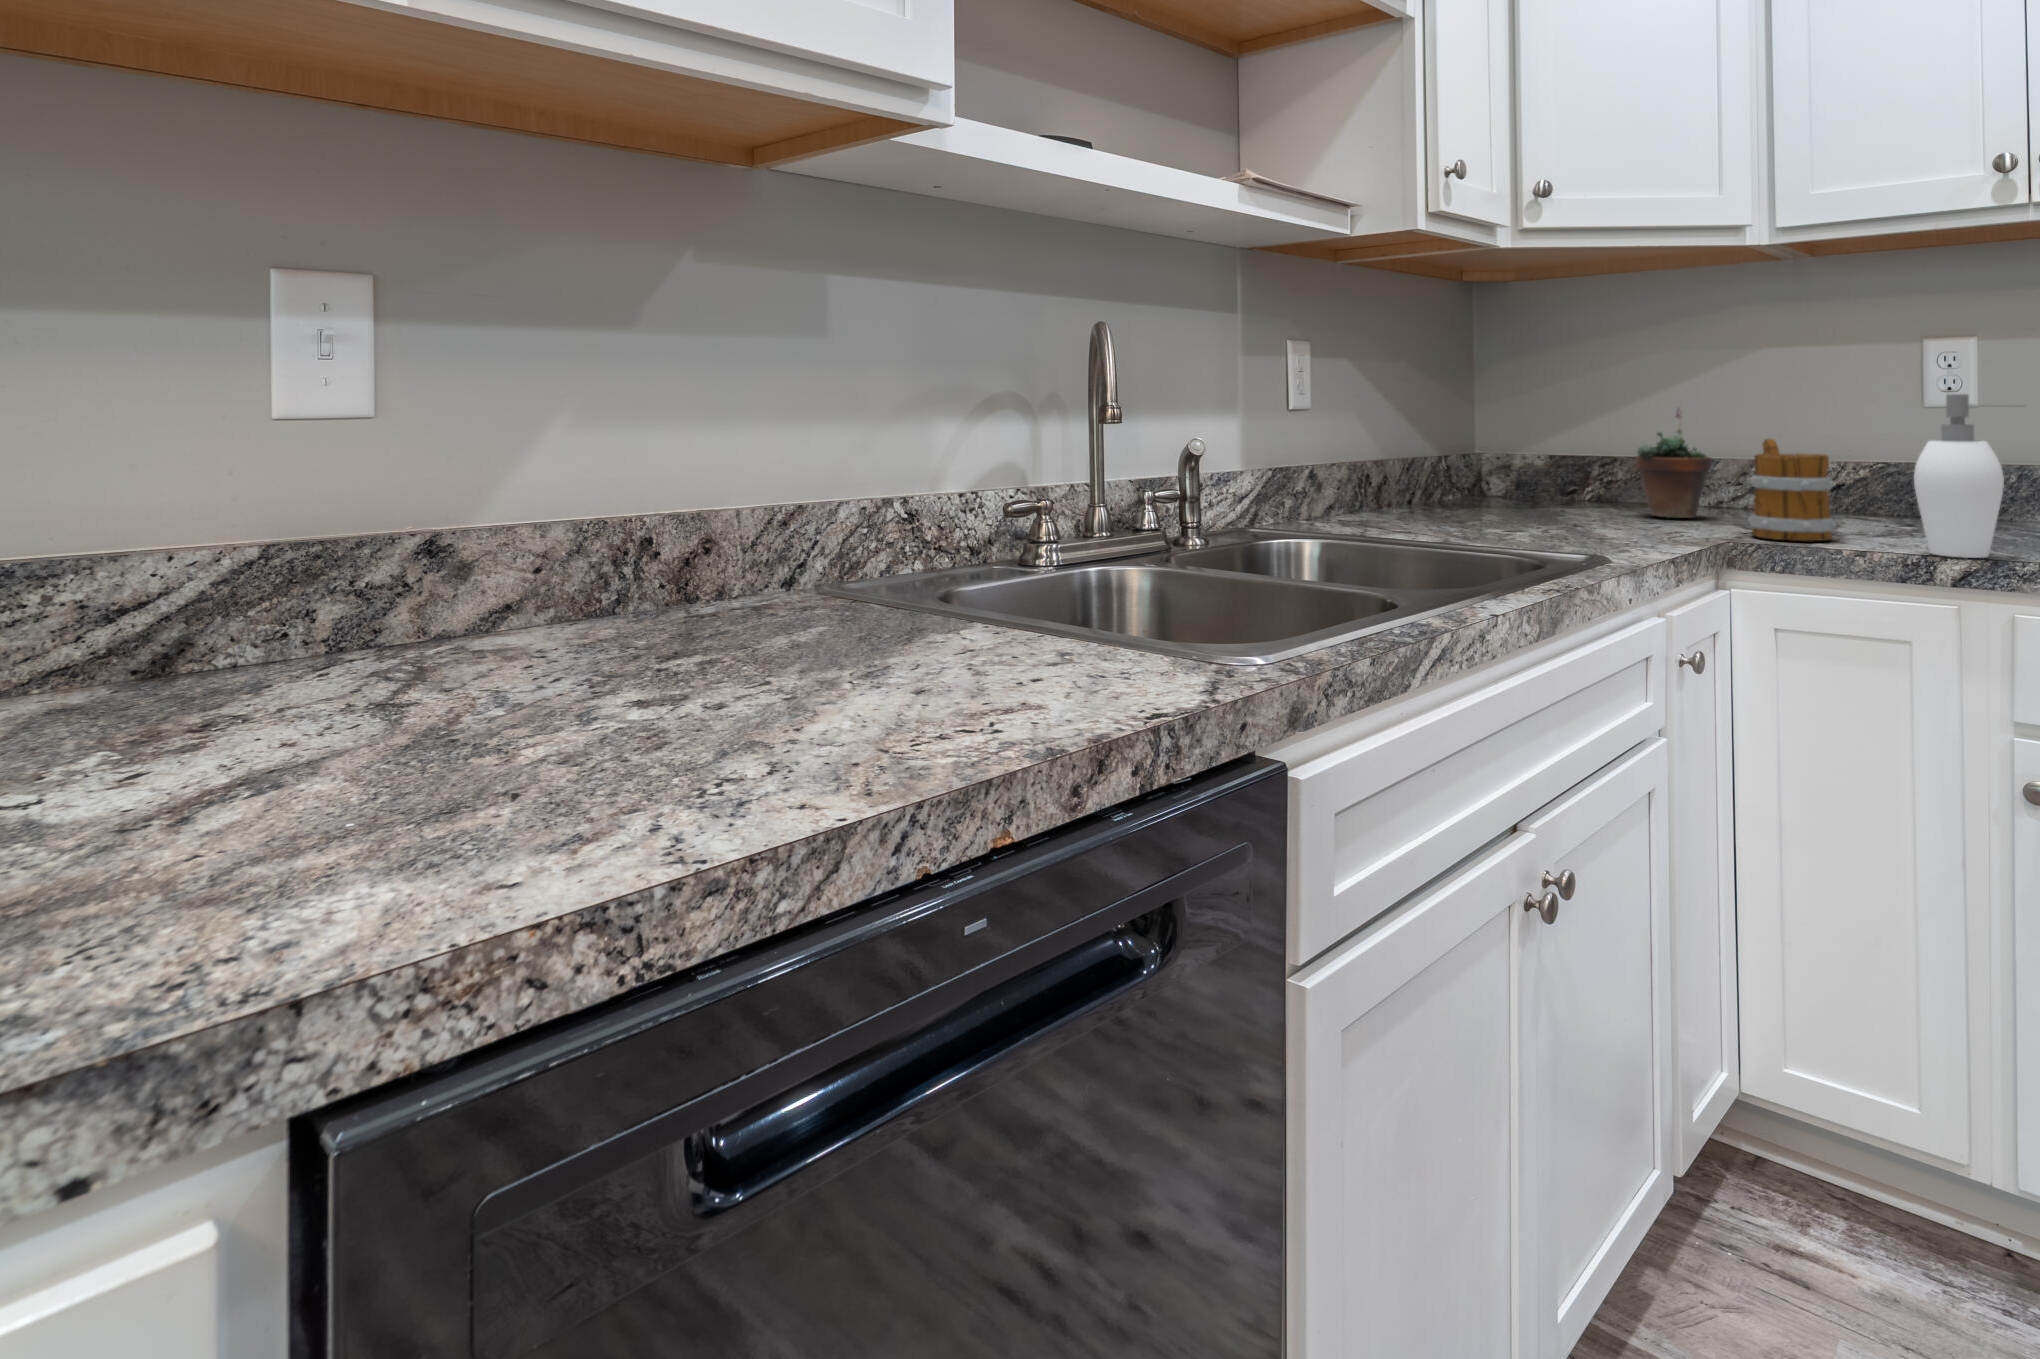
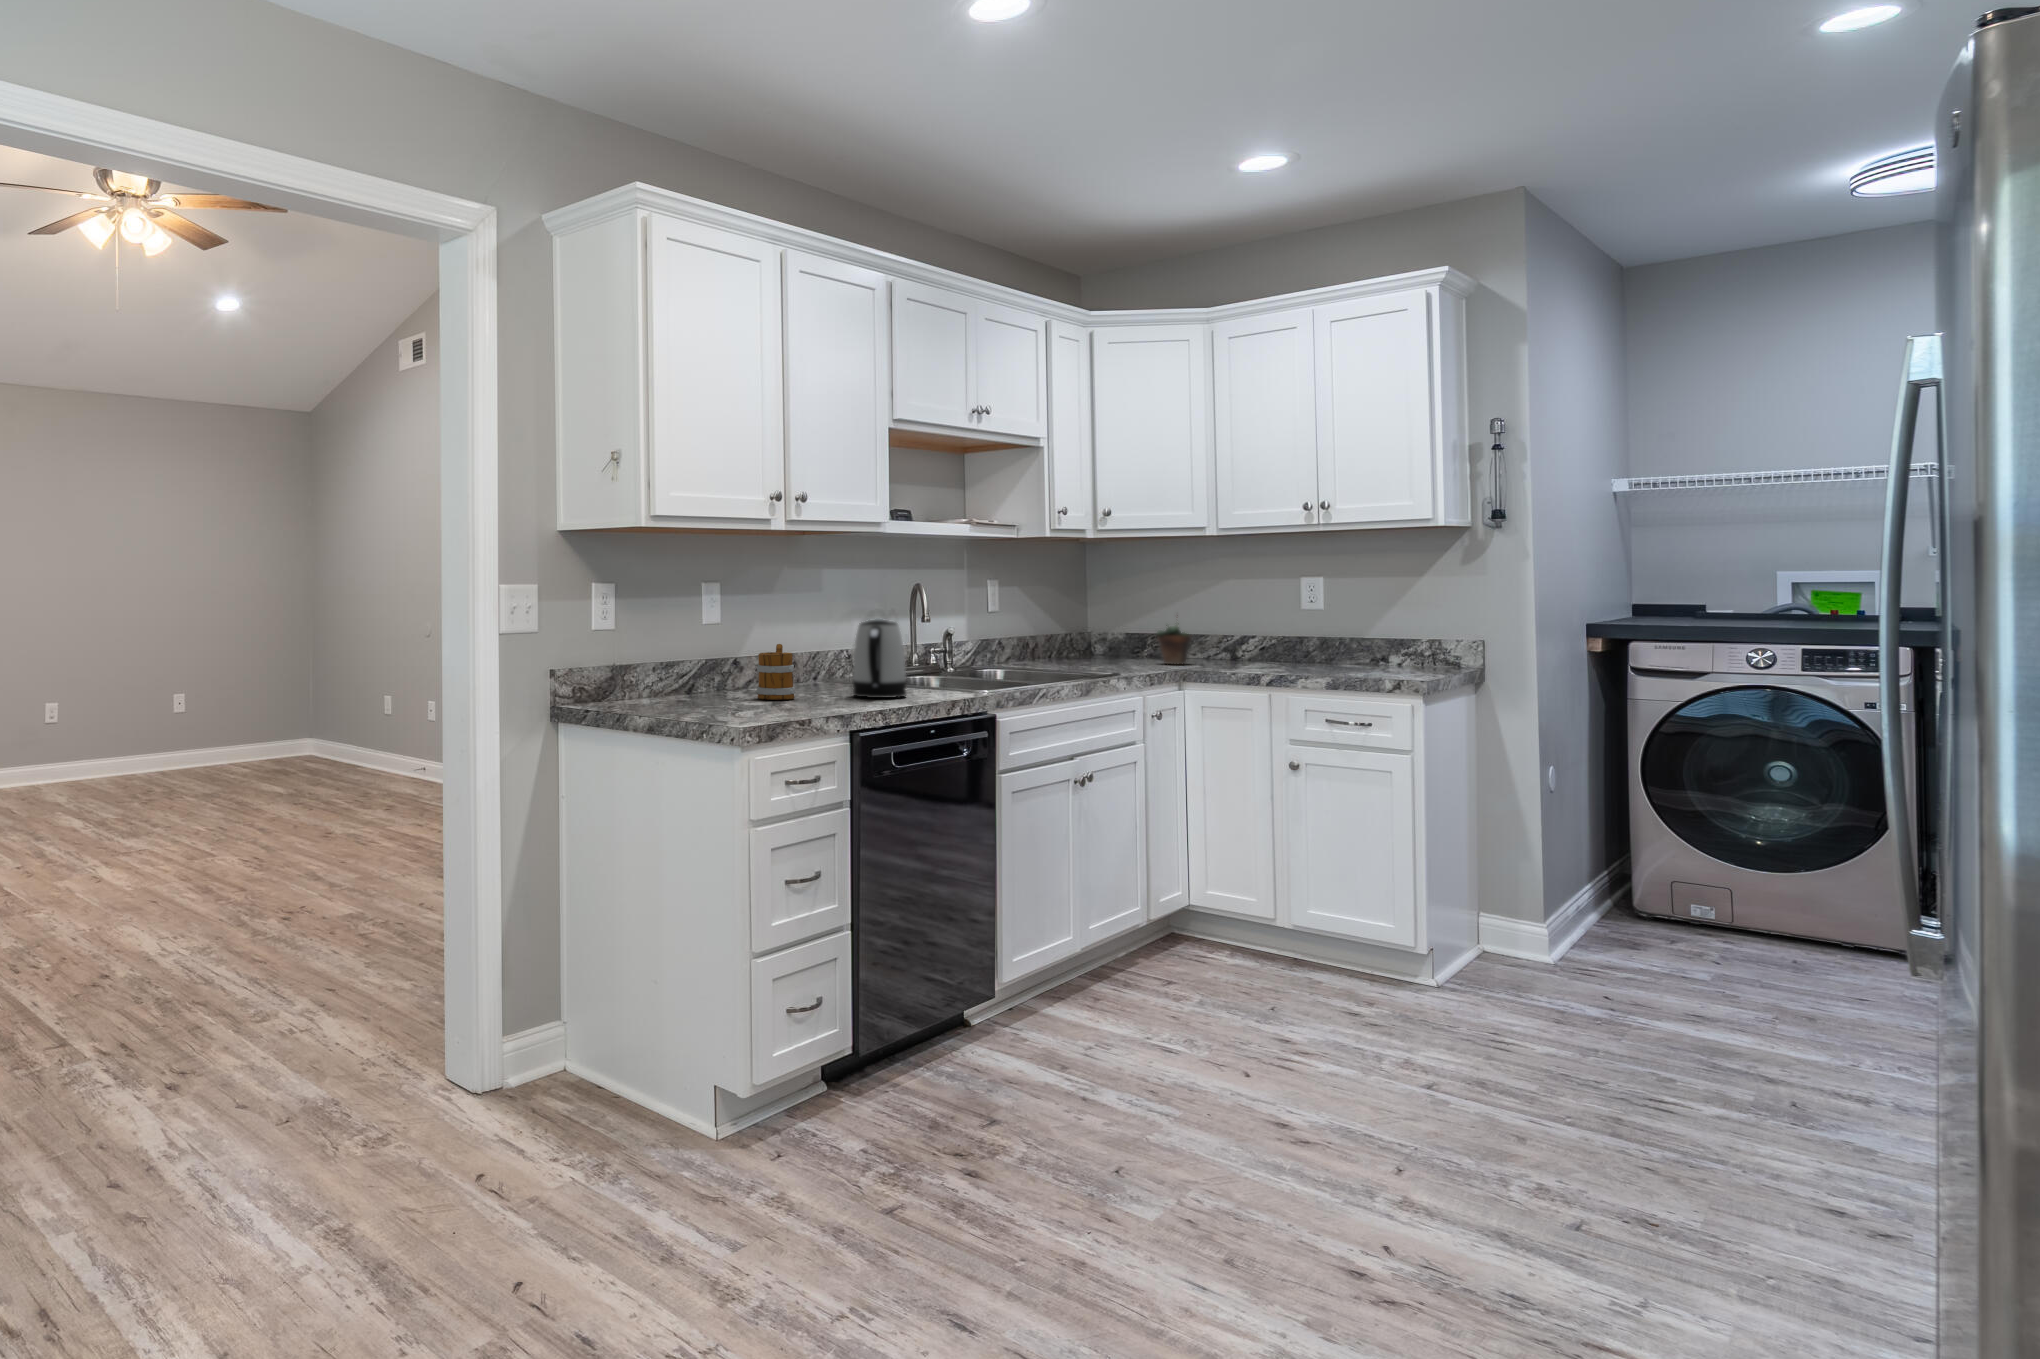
kettle: none [707,393,926,732] -> present [853,619,907,698]
soap dispenser: present [1913,394,2024,558] -> none [1250,609,1286,675]
mug: present [1748,439,1836,541] -> present [757,644,795,700]

